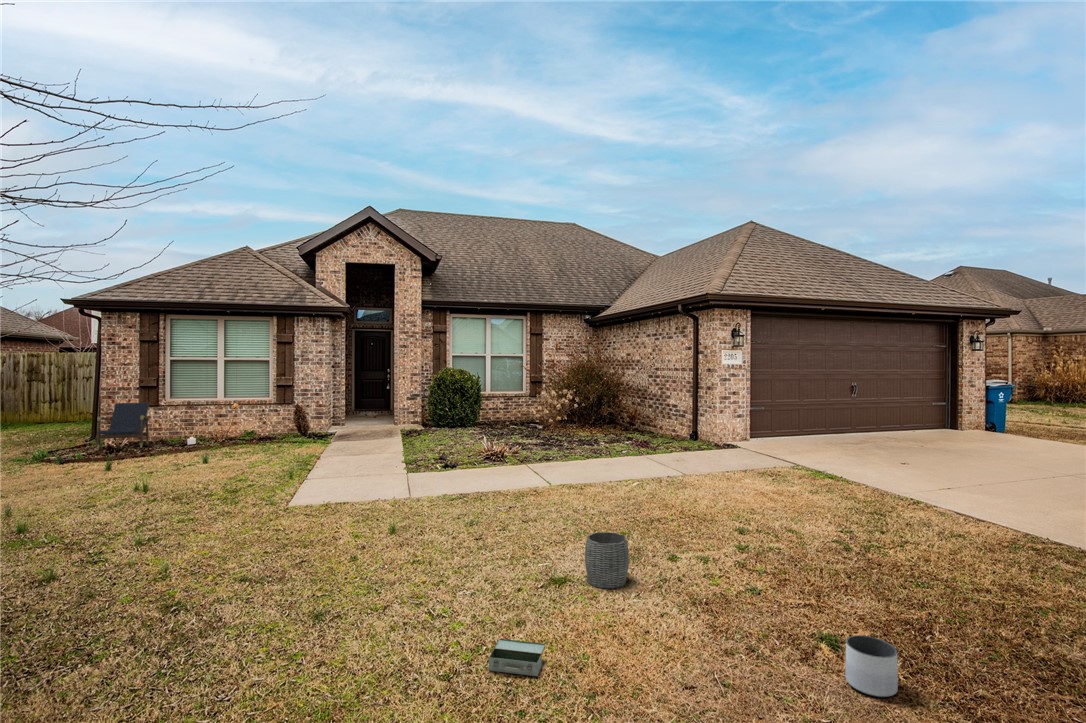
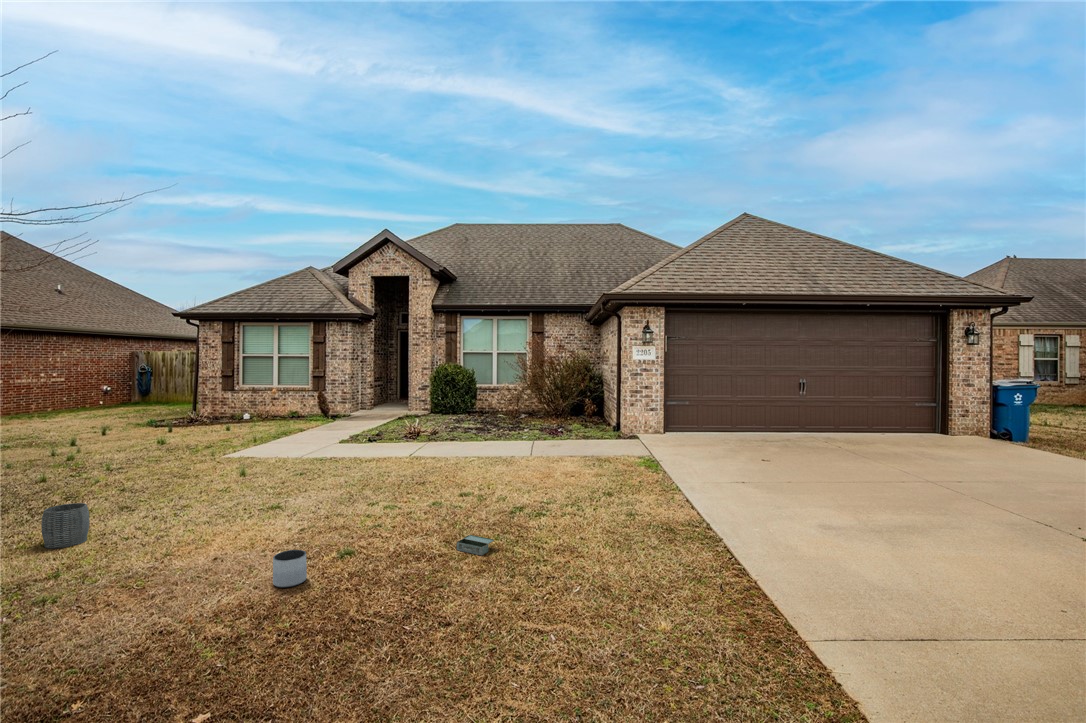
lounge chair: present [97,403,149,450] -> none [190,387,228,419]
woven basket: present [585,532,629,589] -> present [41,503,90,549]
toolbox: present [489,639,545,676] -> present [457,535,494,555]

